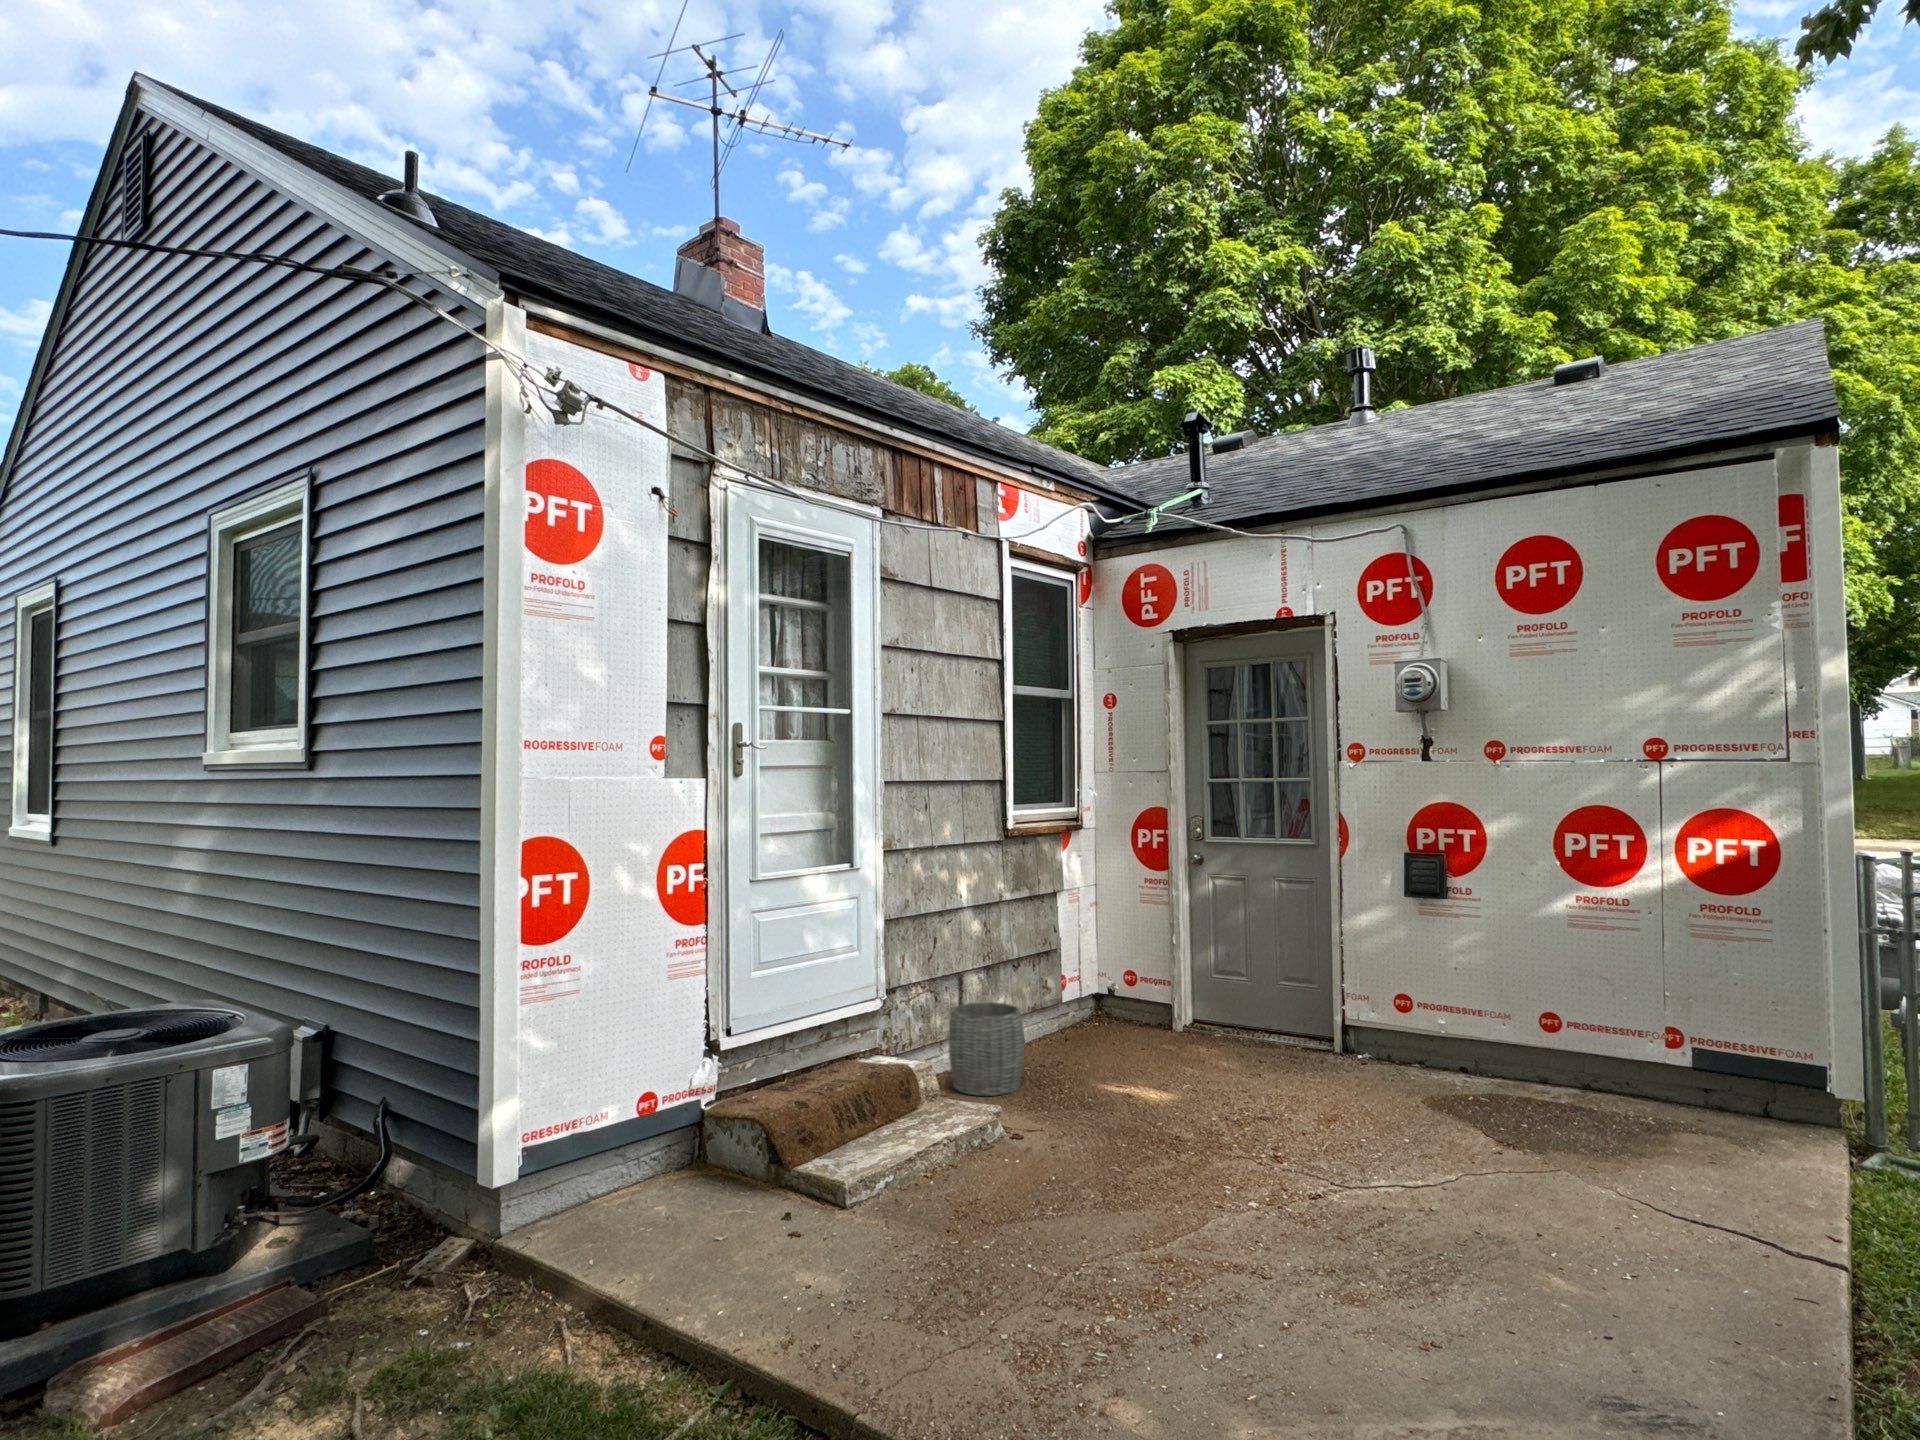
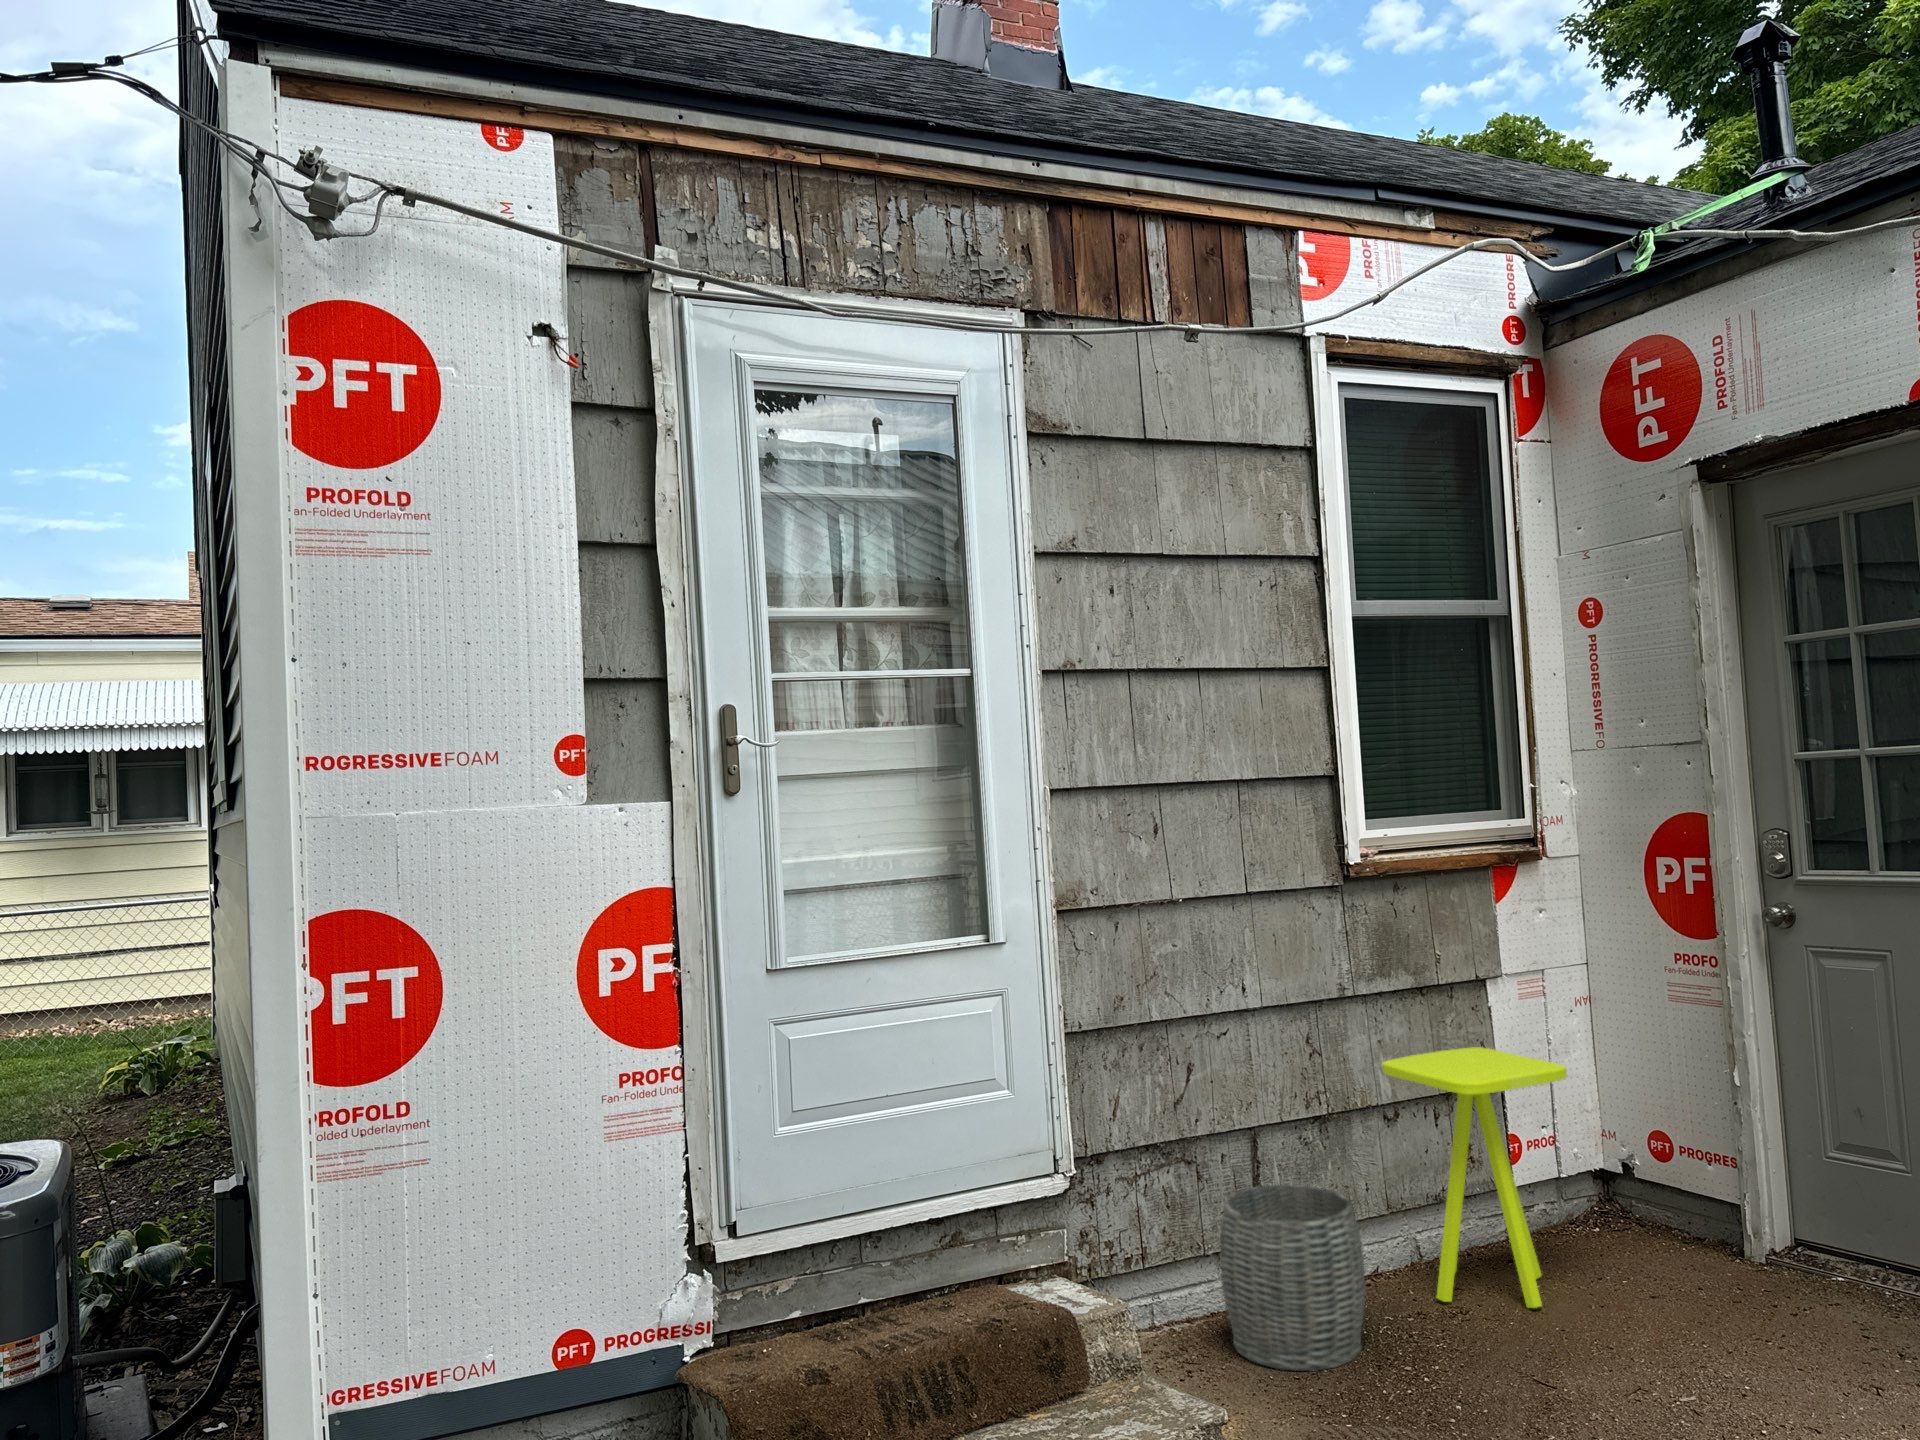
side table: none [1017,929,1109,1061] -> present [1382,1047,1567,1308]

